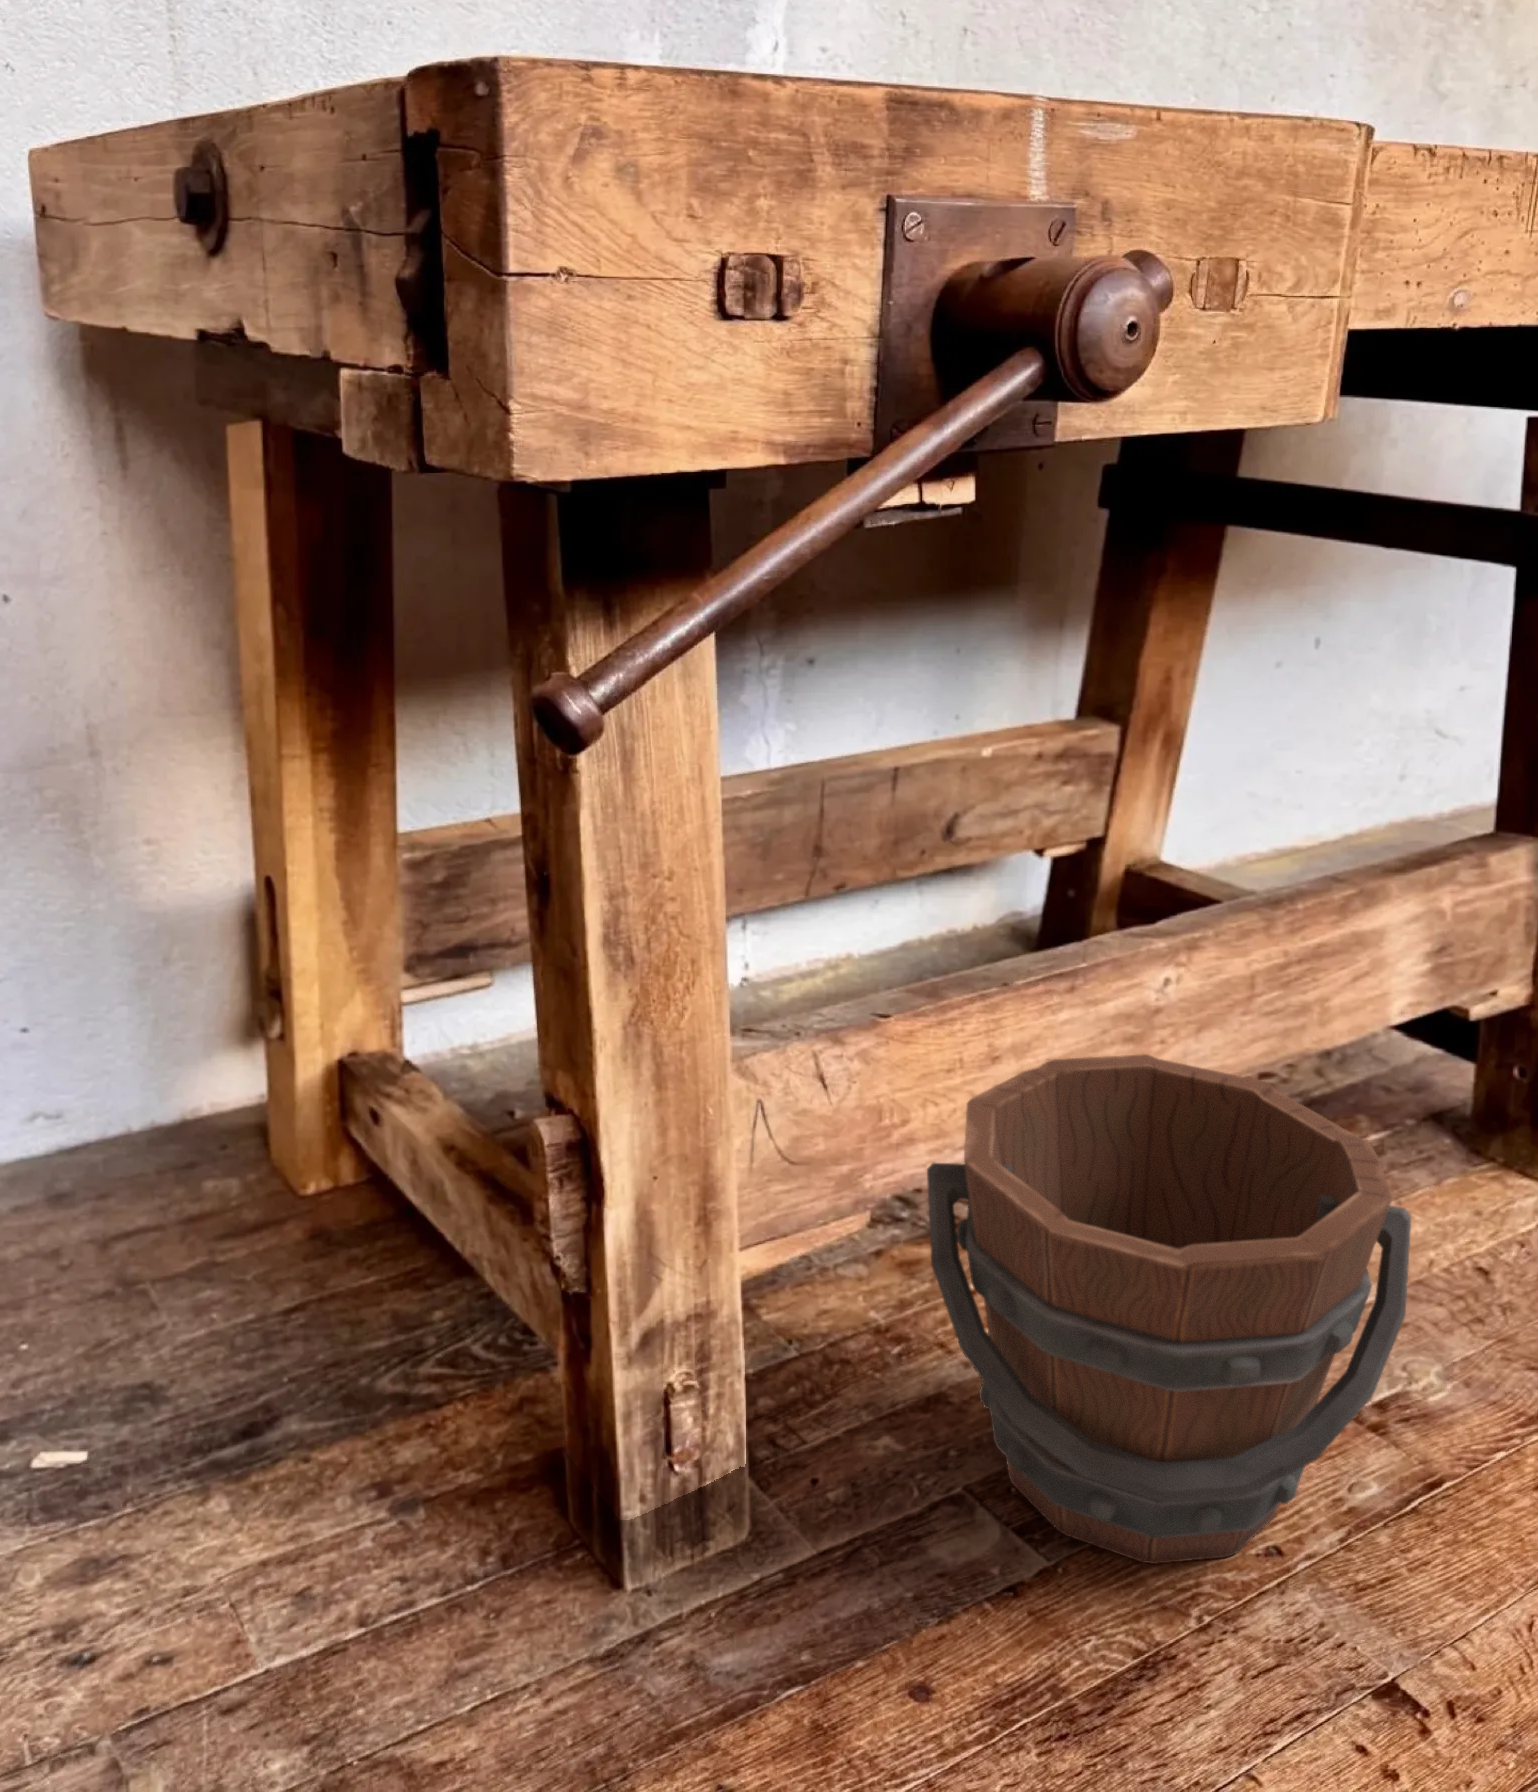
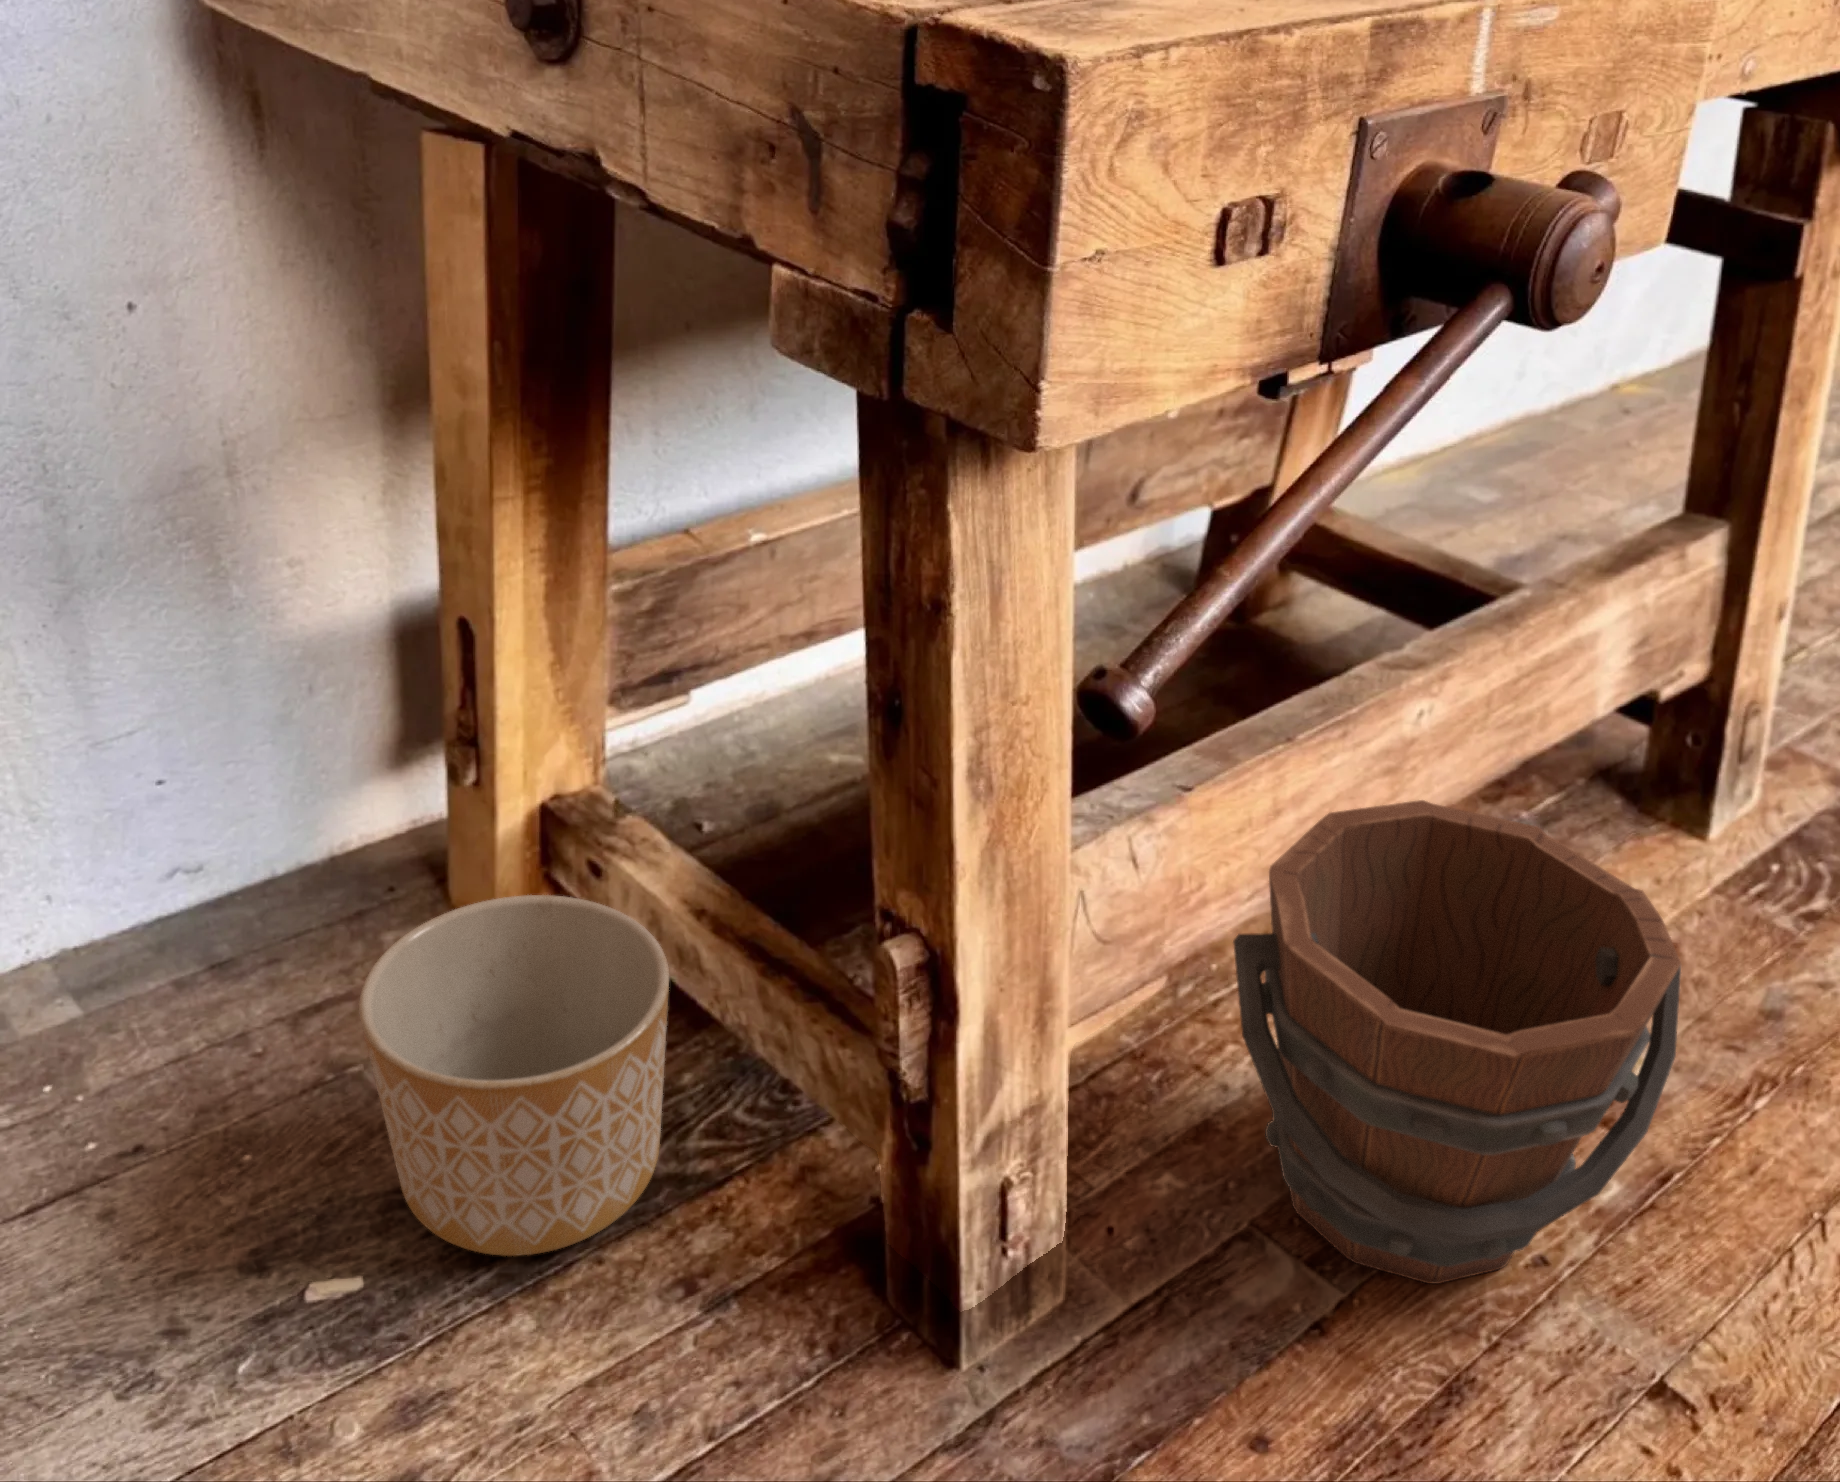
planter: none [109,1114,393,1448] -> present [359,895,669,1256]

